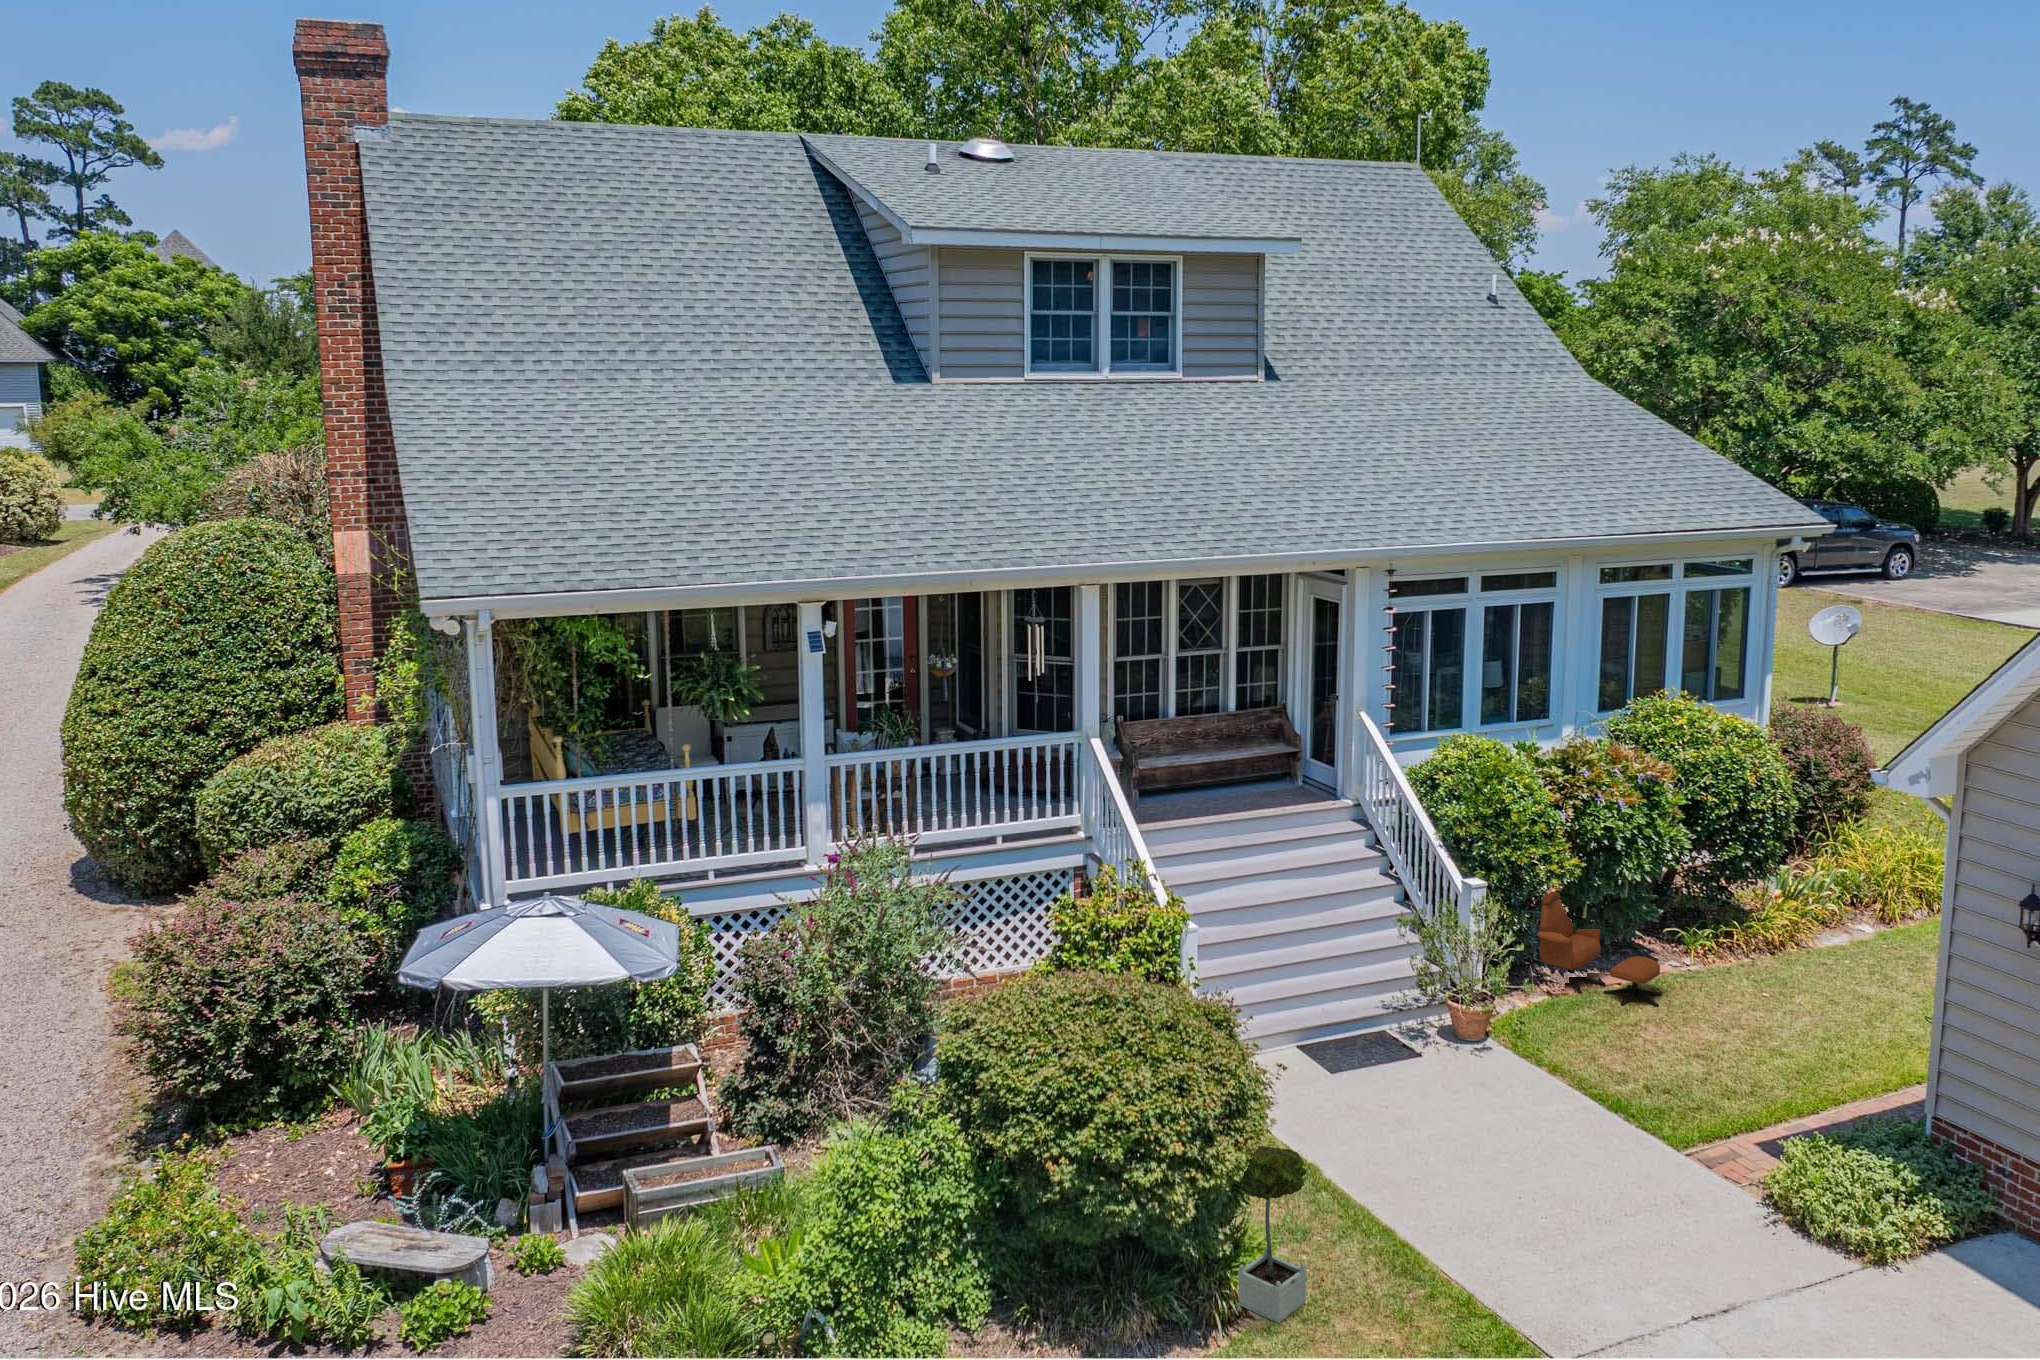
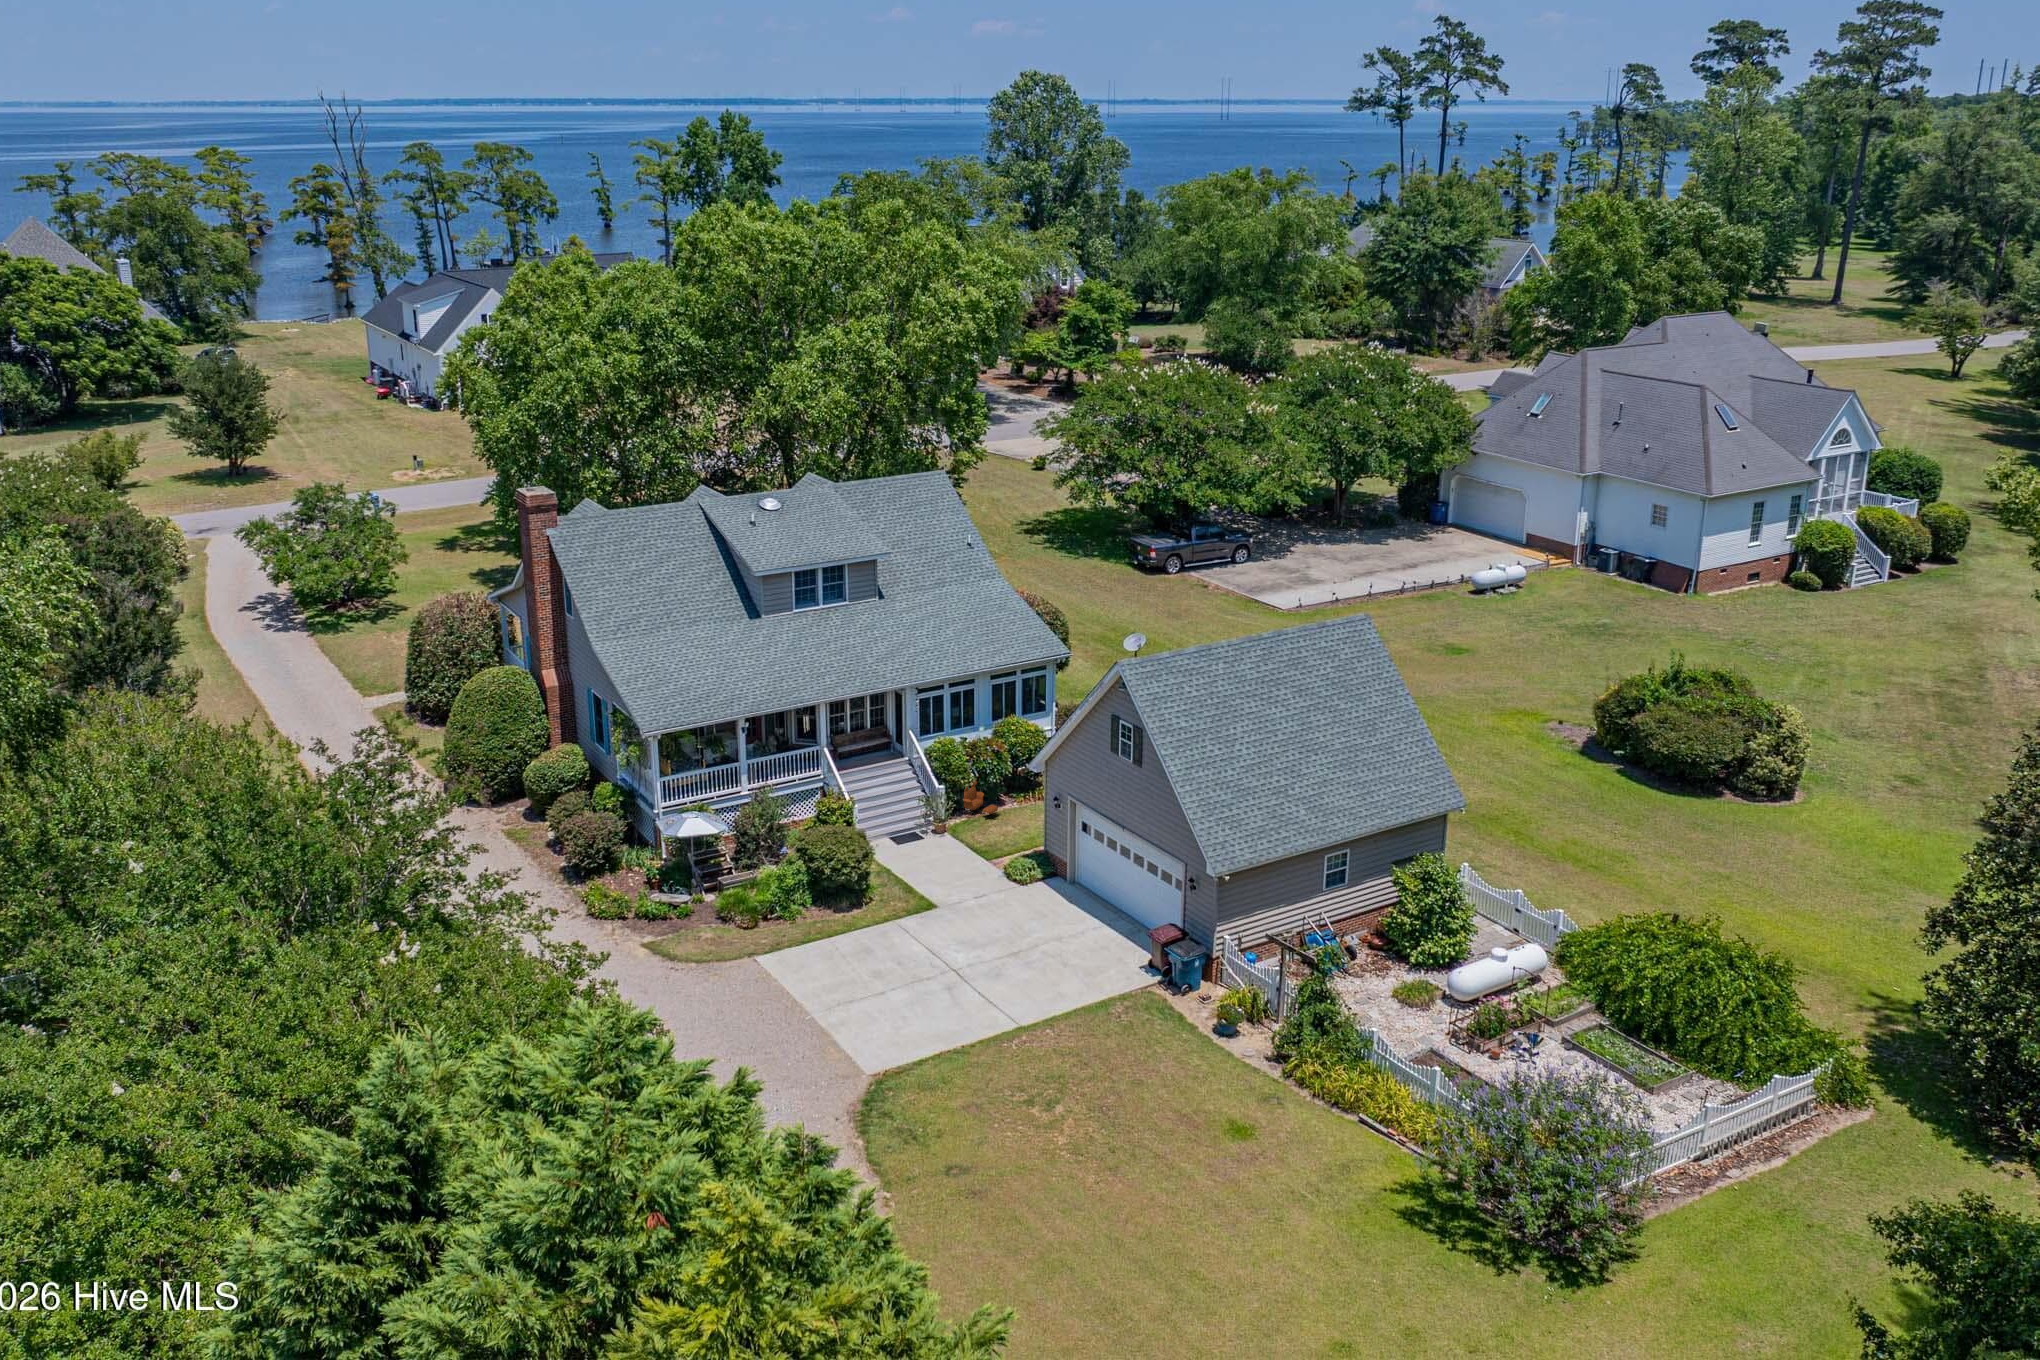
potted tree: present [1238,1146,1307,1323] -> none [865,862,883,901]

